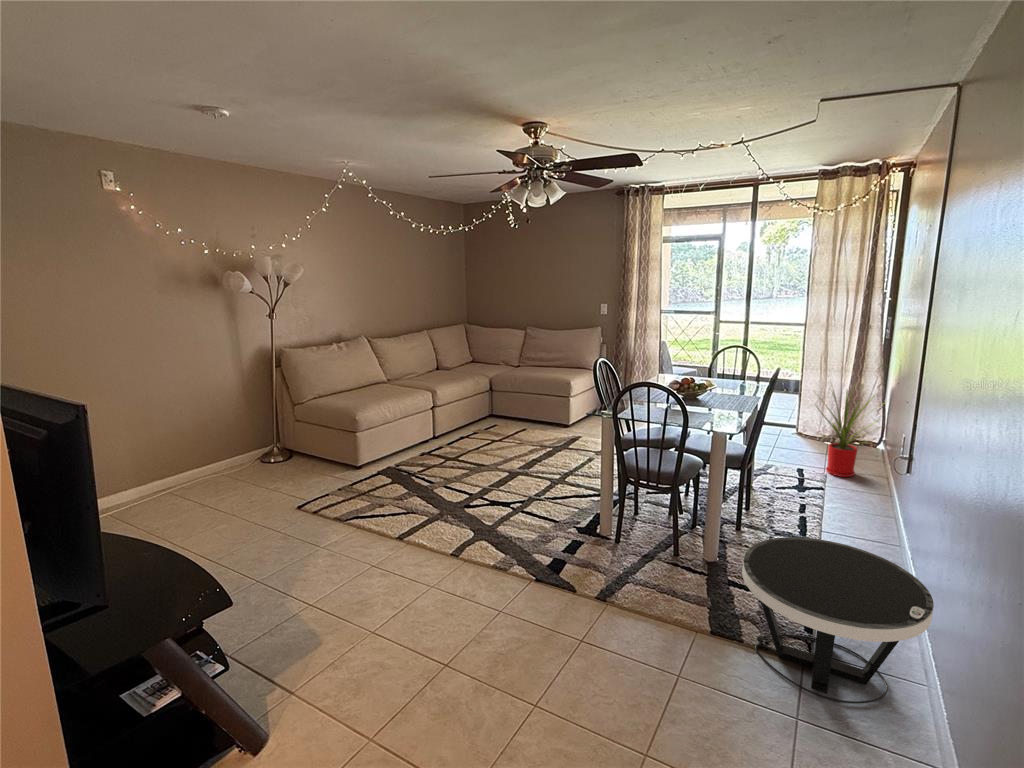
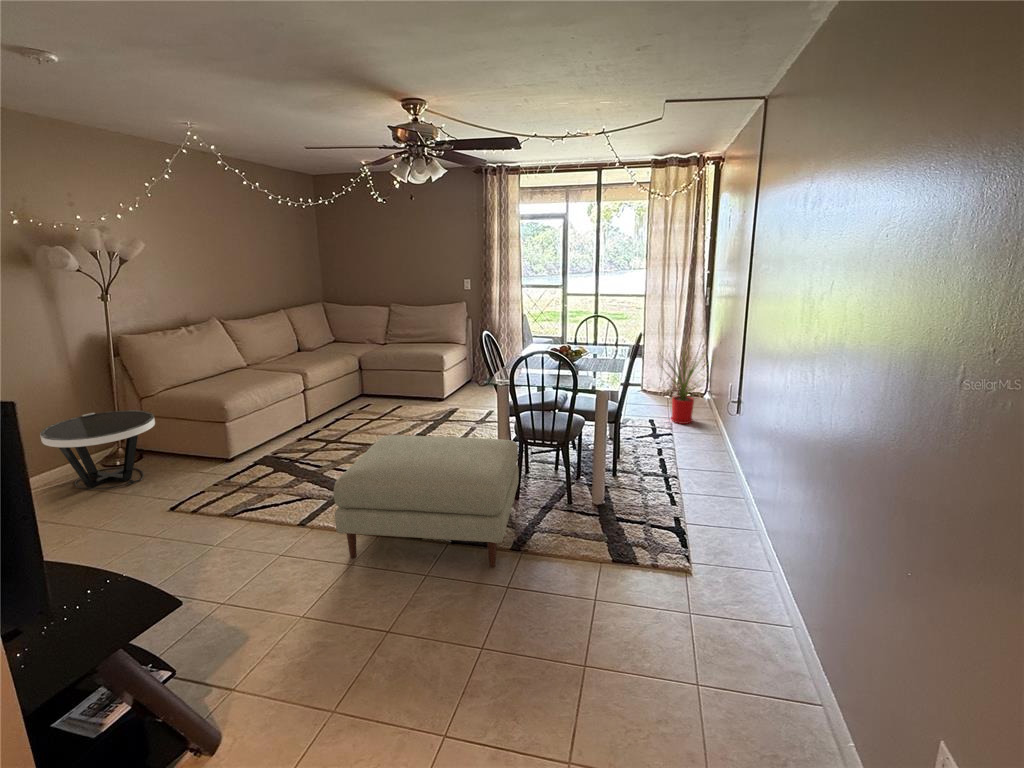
ottoman: none [417,459,618,616] -> present [334,435,519,567]
side table: present [742,537,934,703] -> present [40,410,155,489]

